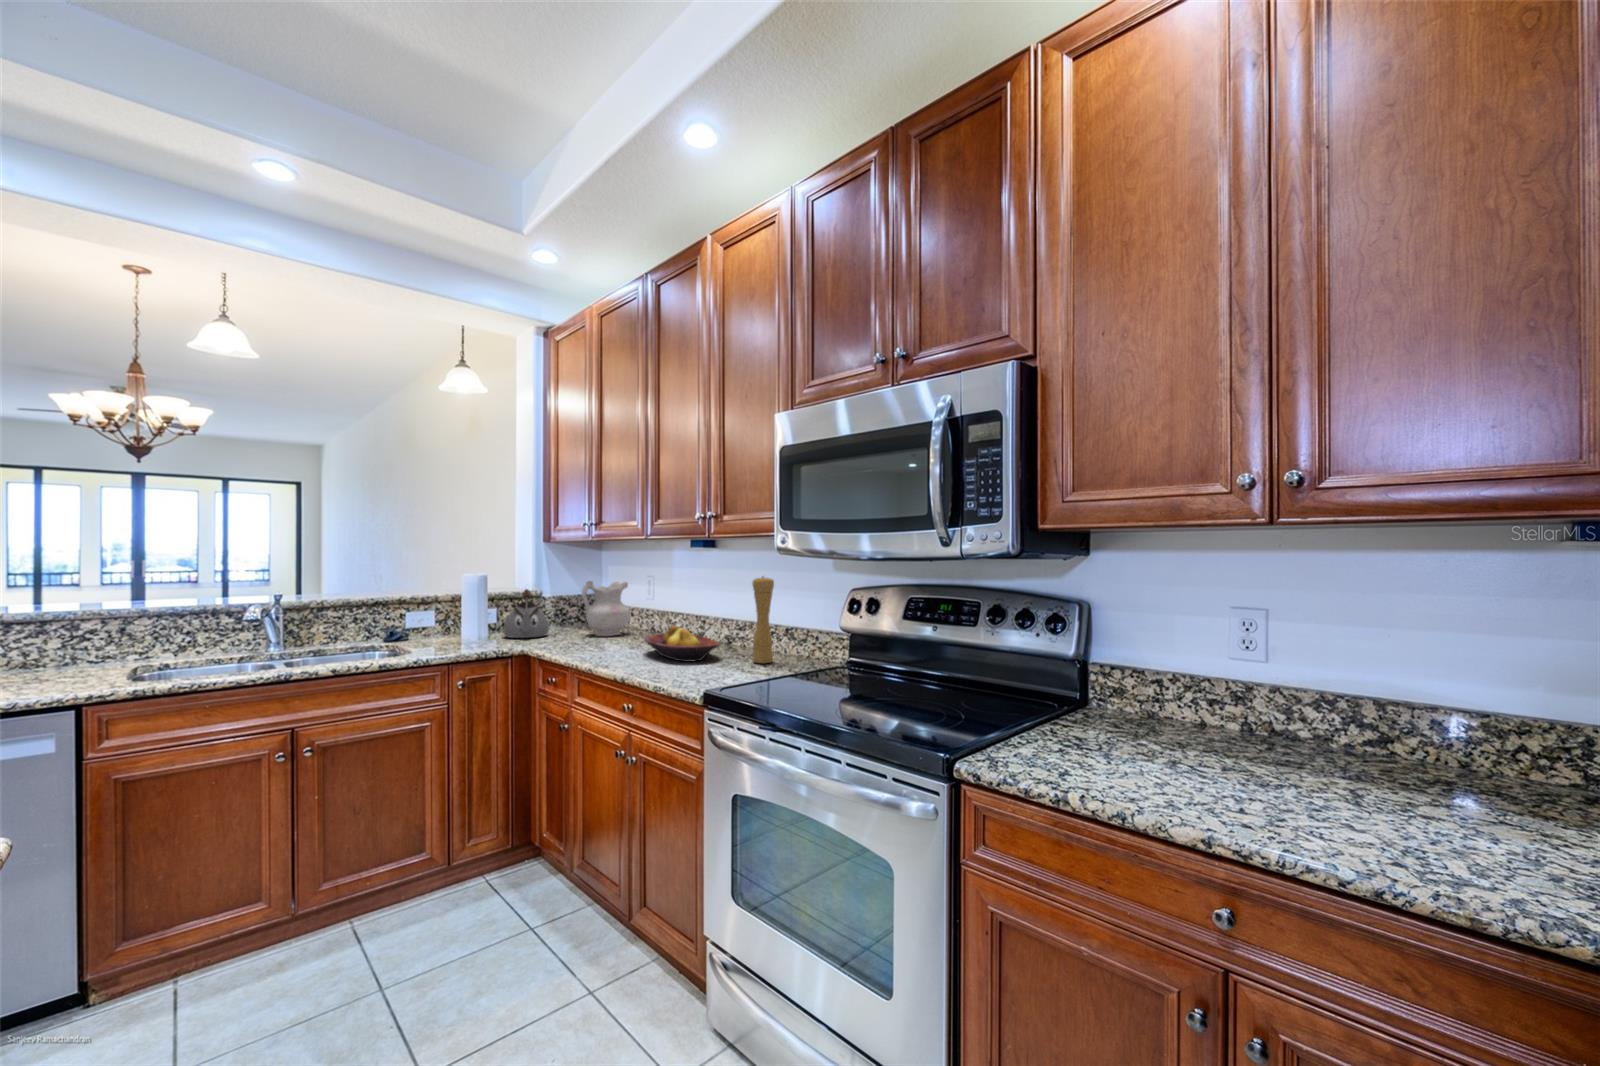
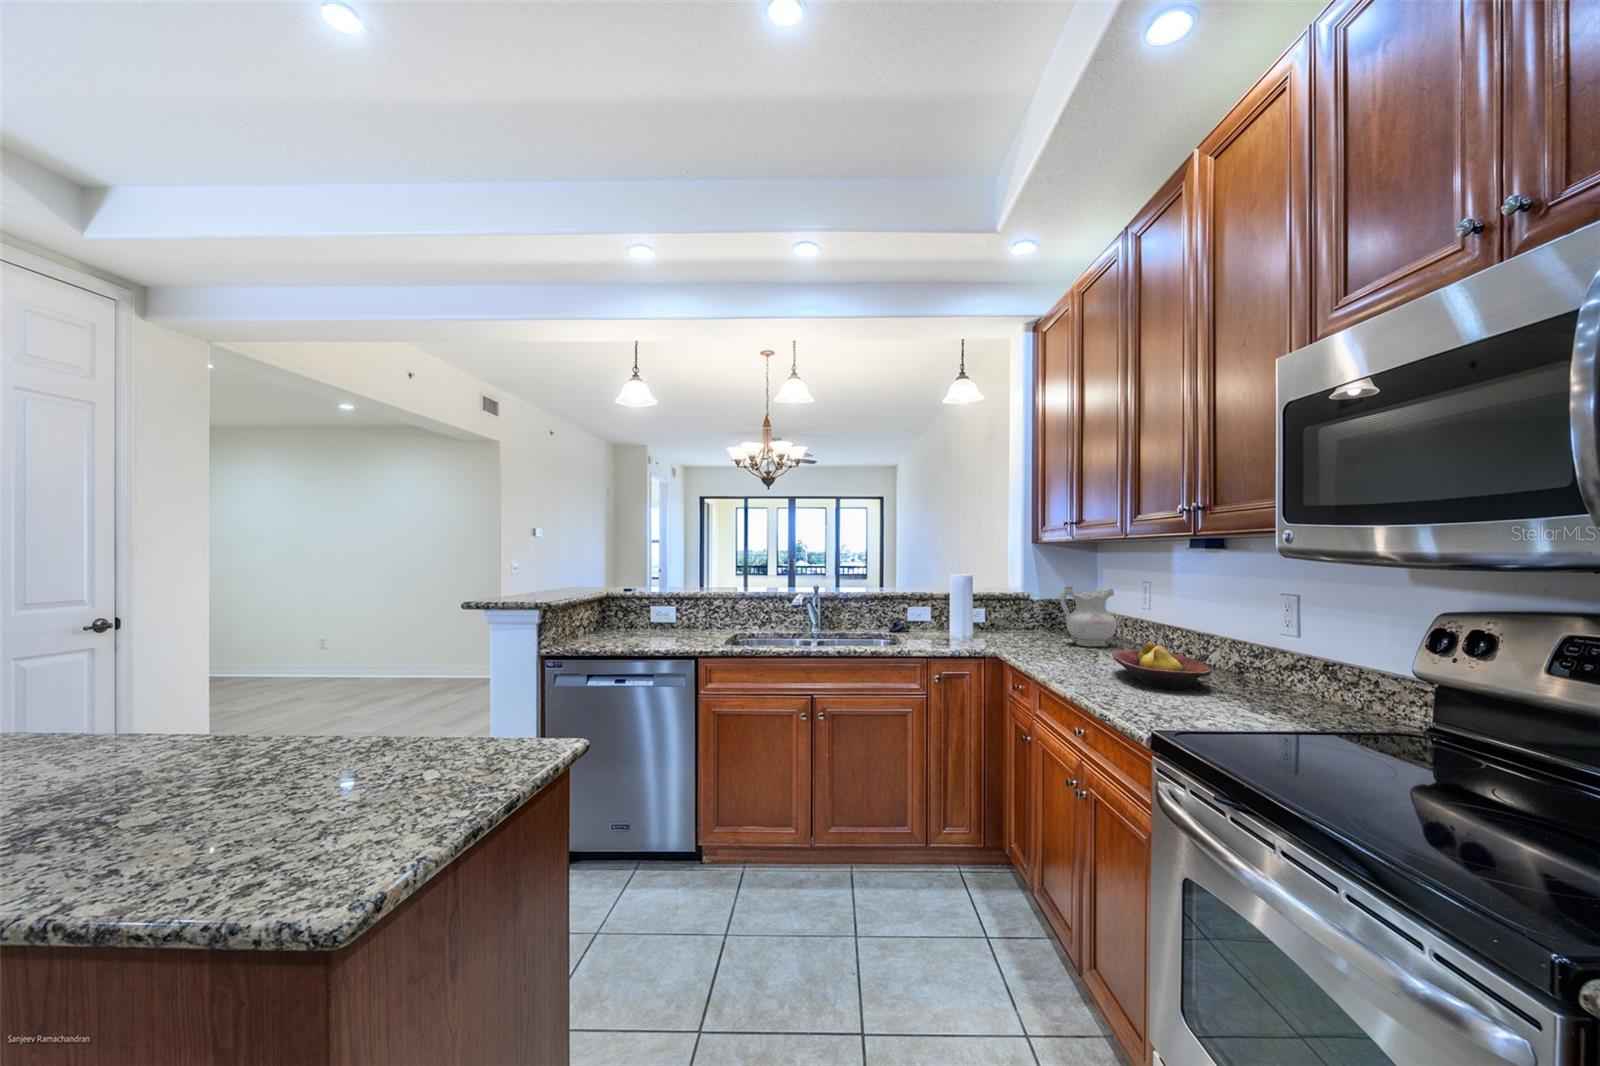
pepper mill: present [752,577,774,663] -> none [1255,587,1293,708]
kettle: present [504,589,549,638] -> none [986,592,1030,640]

